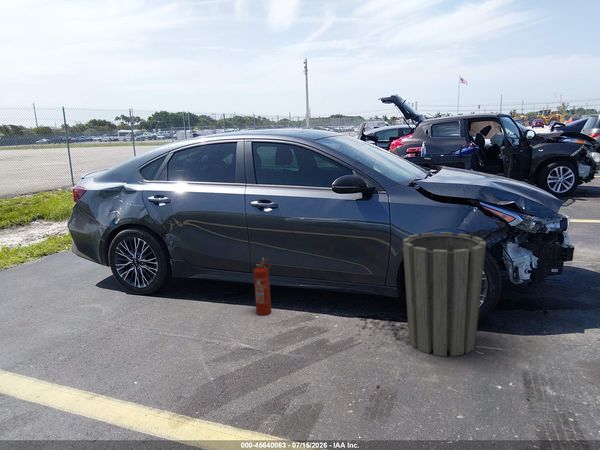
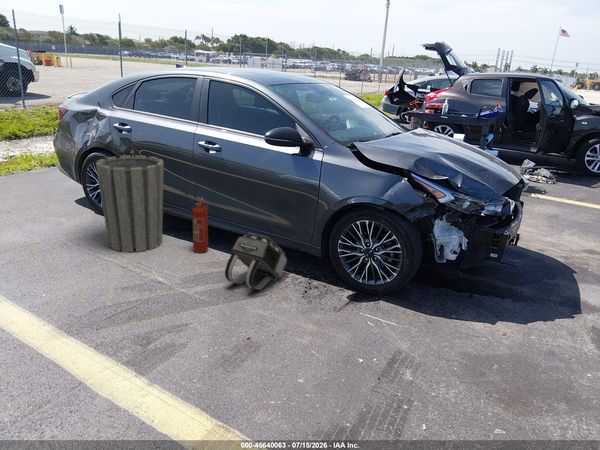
trash can: present [403,232,486,356] -> present [96,156,164,252]
backpack: none [318,282,366,339] -> present [225,232,287,290]

